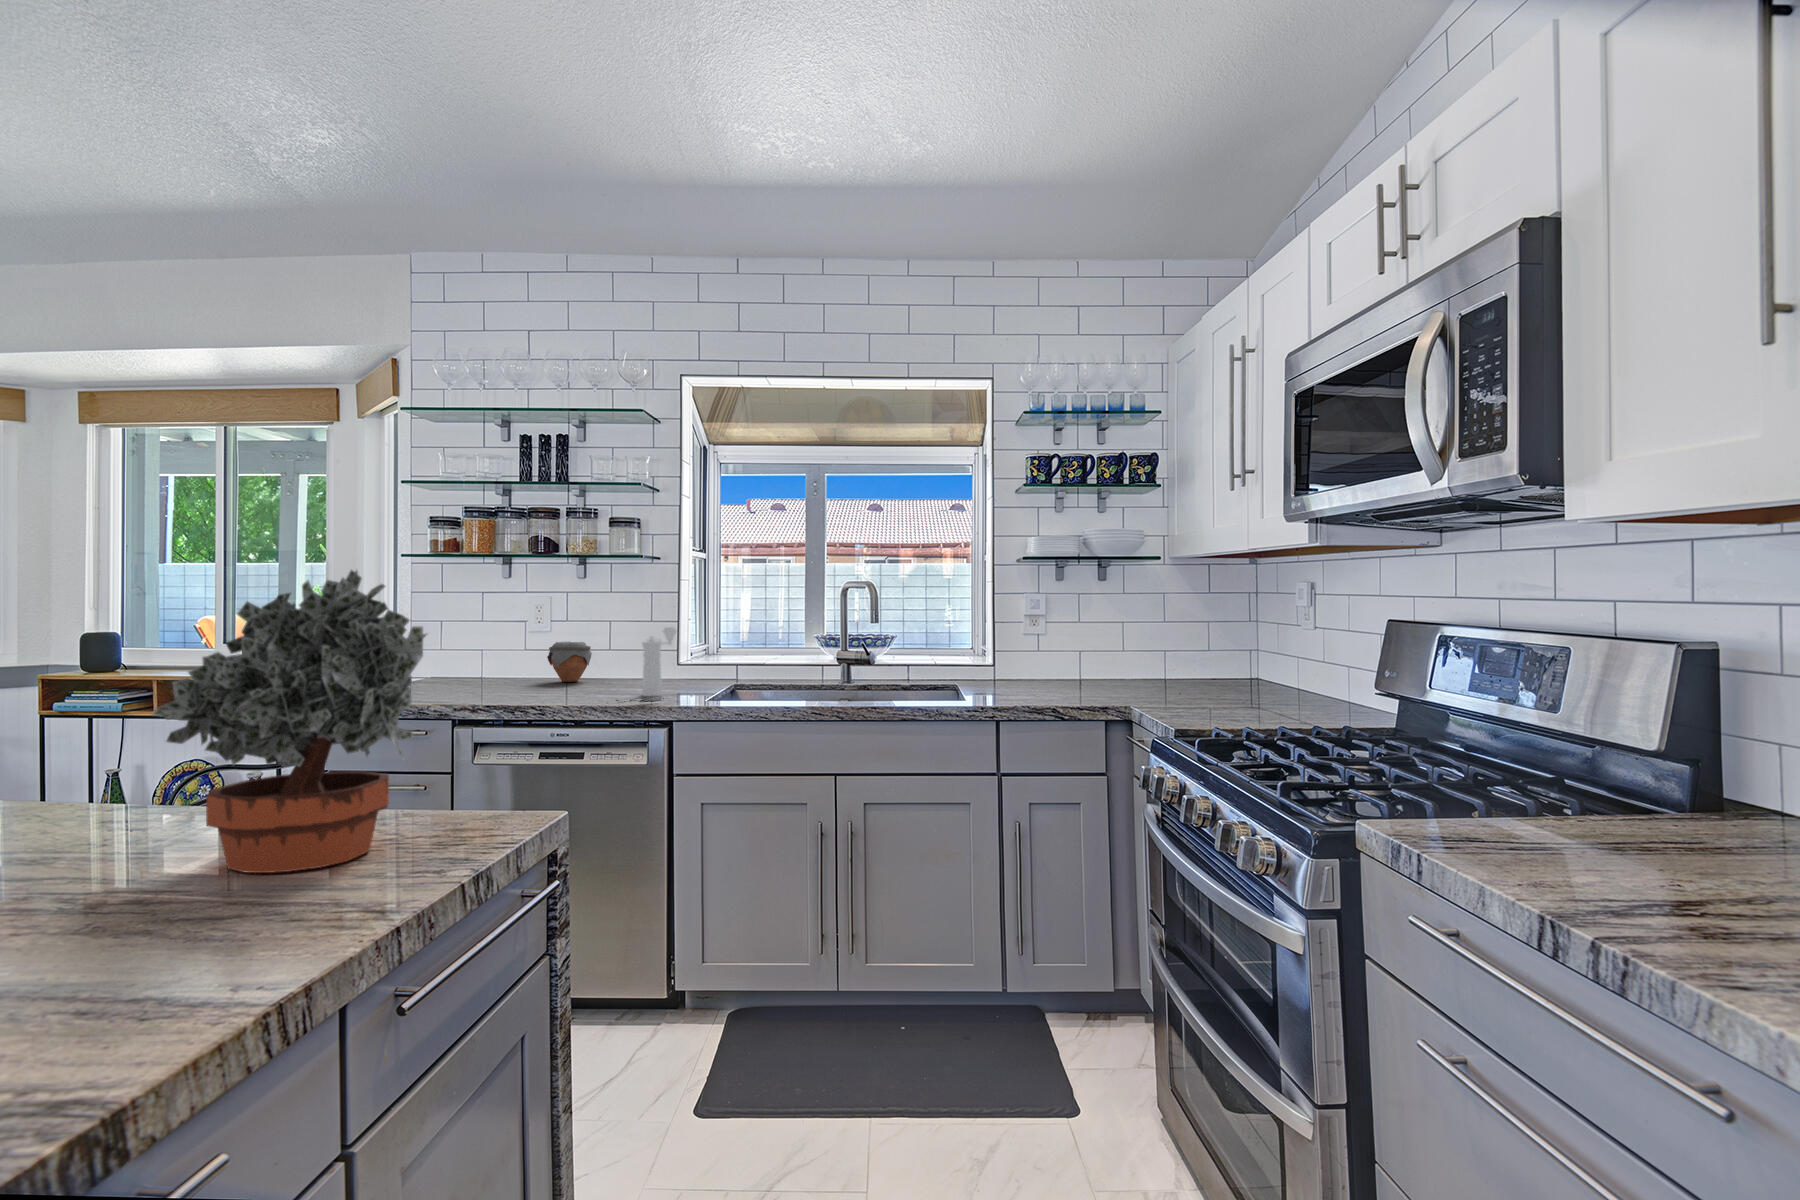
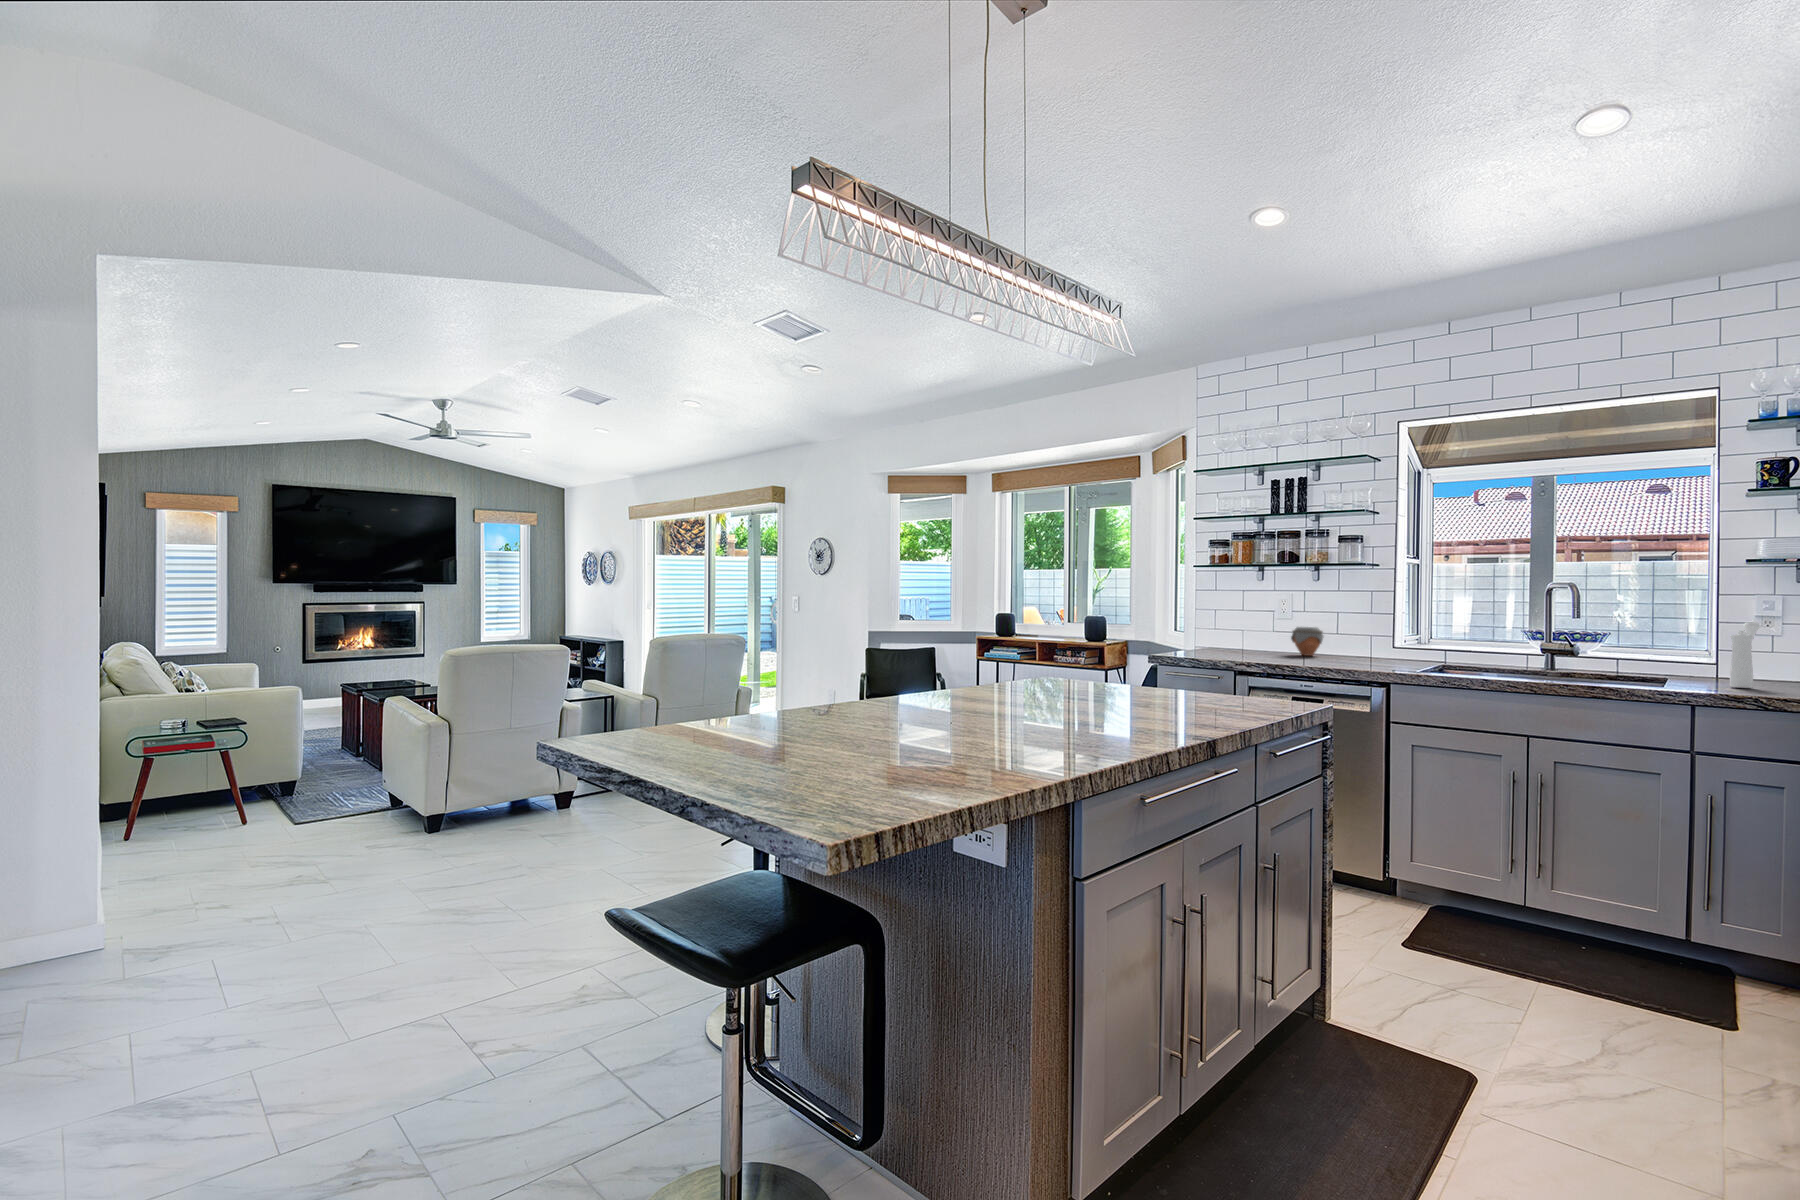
potted plant: present [152,570,427,873] -> none [1157,587,1271,716]
pepper mill: present [642,627,677,701] -> present [1730,622,1760,688]

